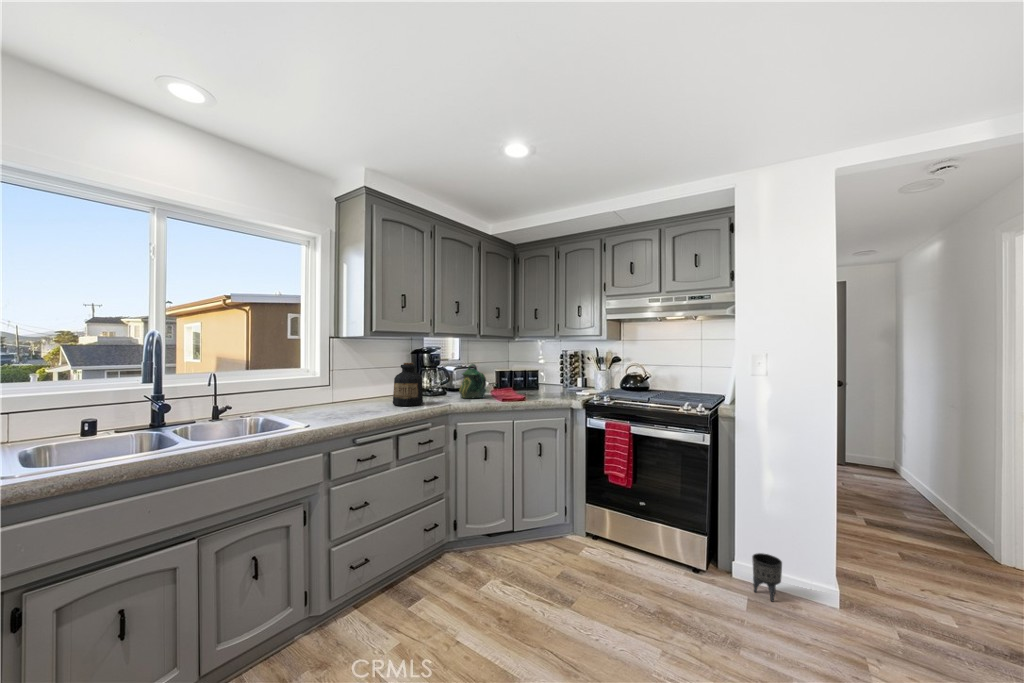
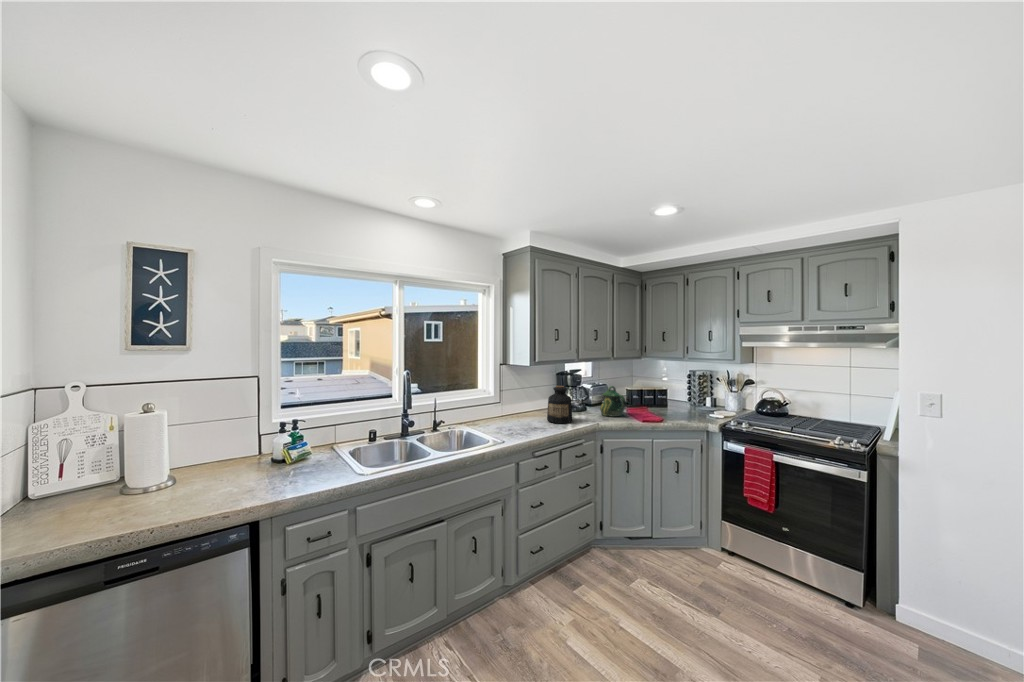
planter: present [752,553,782,601] -> none [924,602,964,657]

